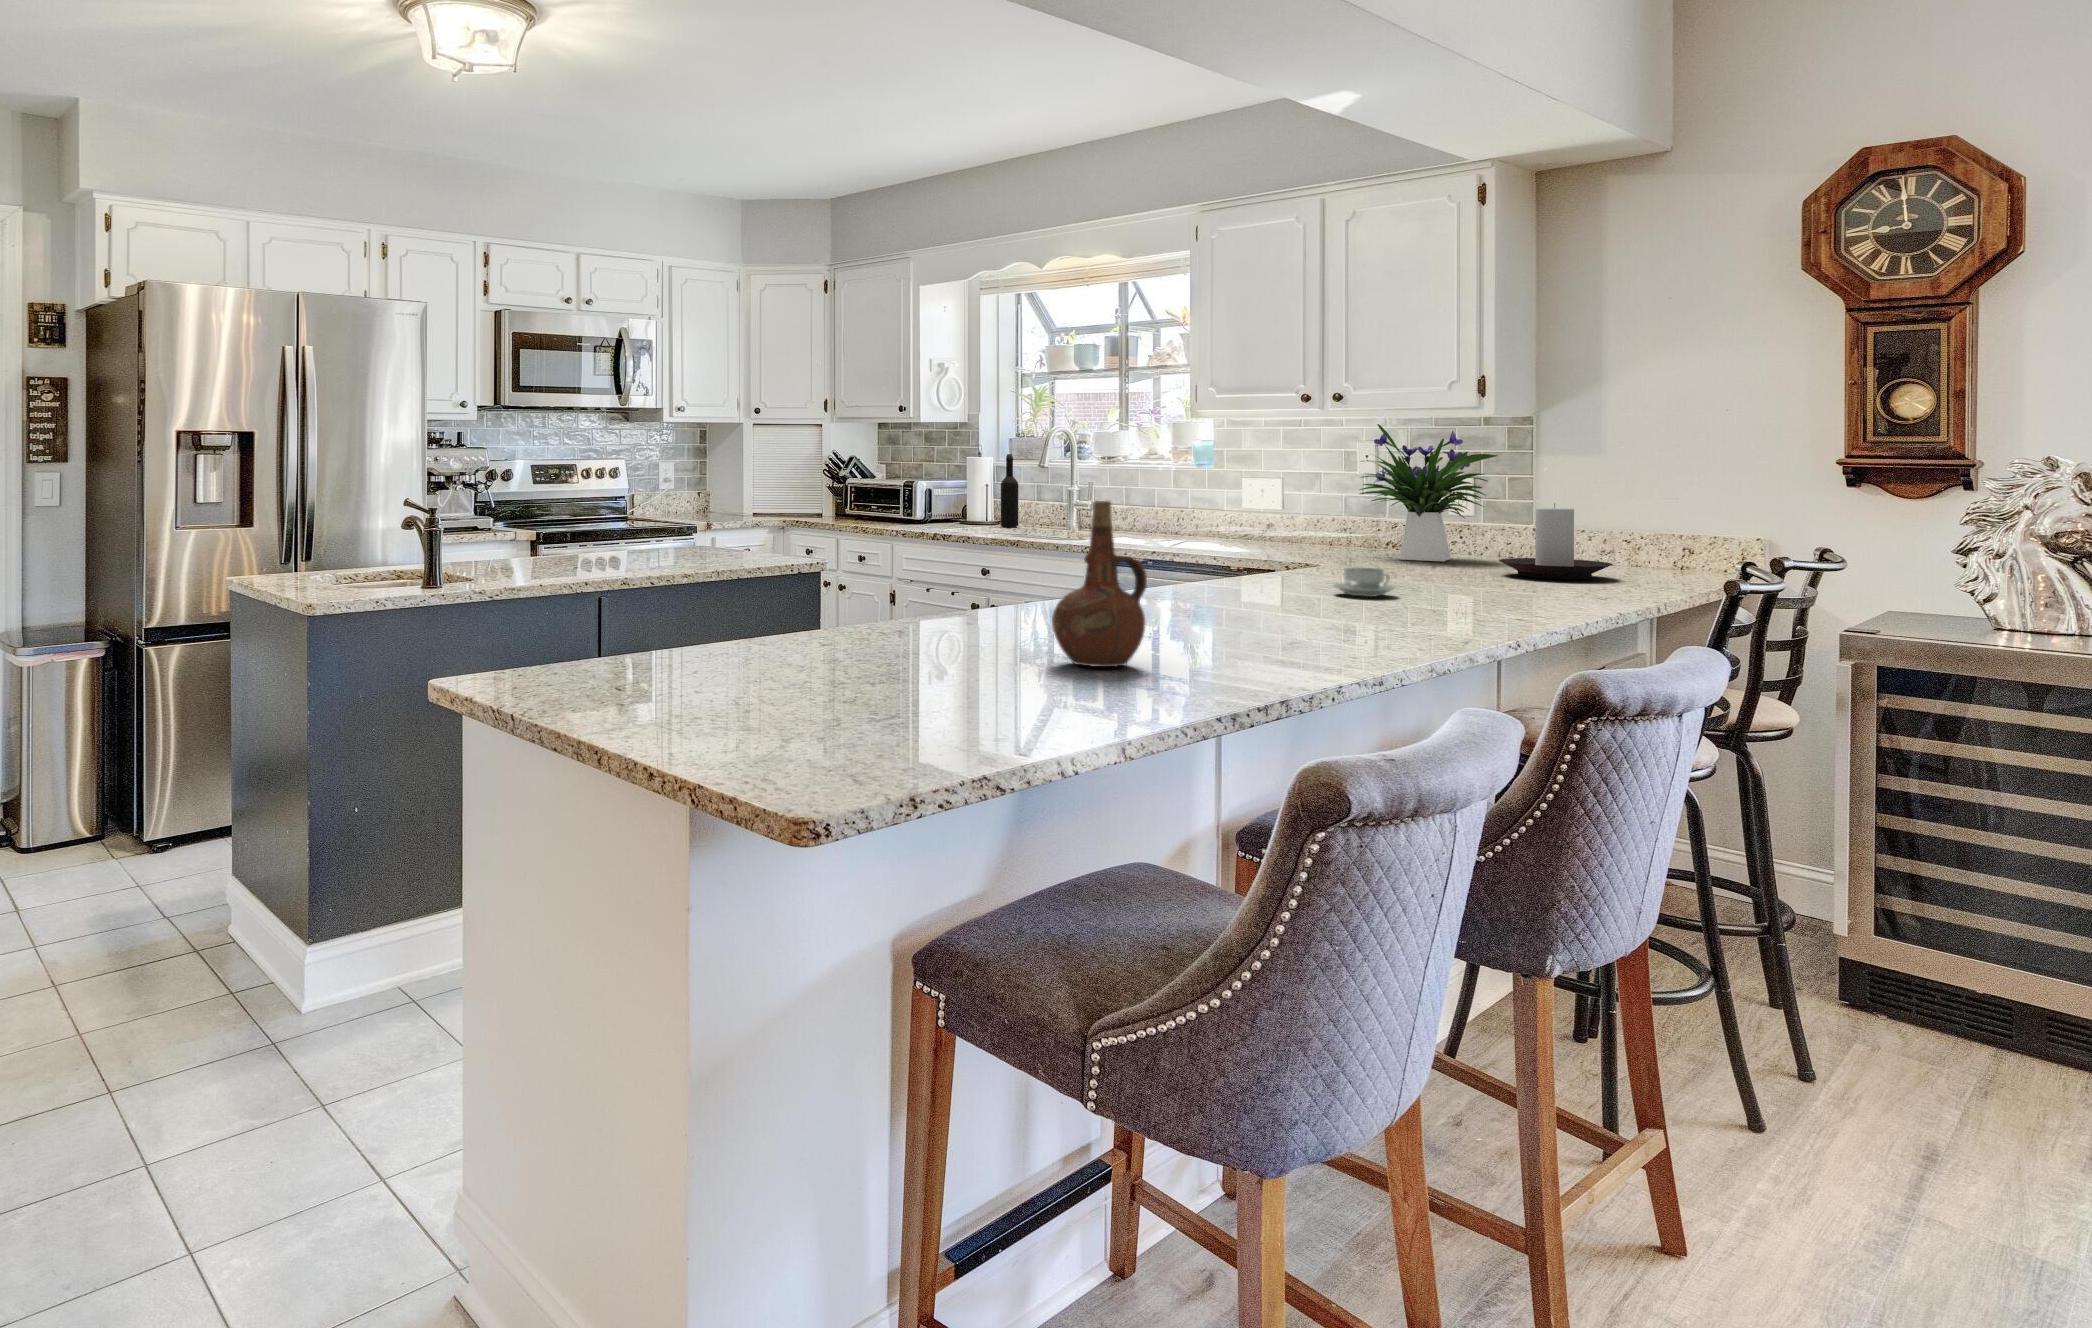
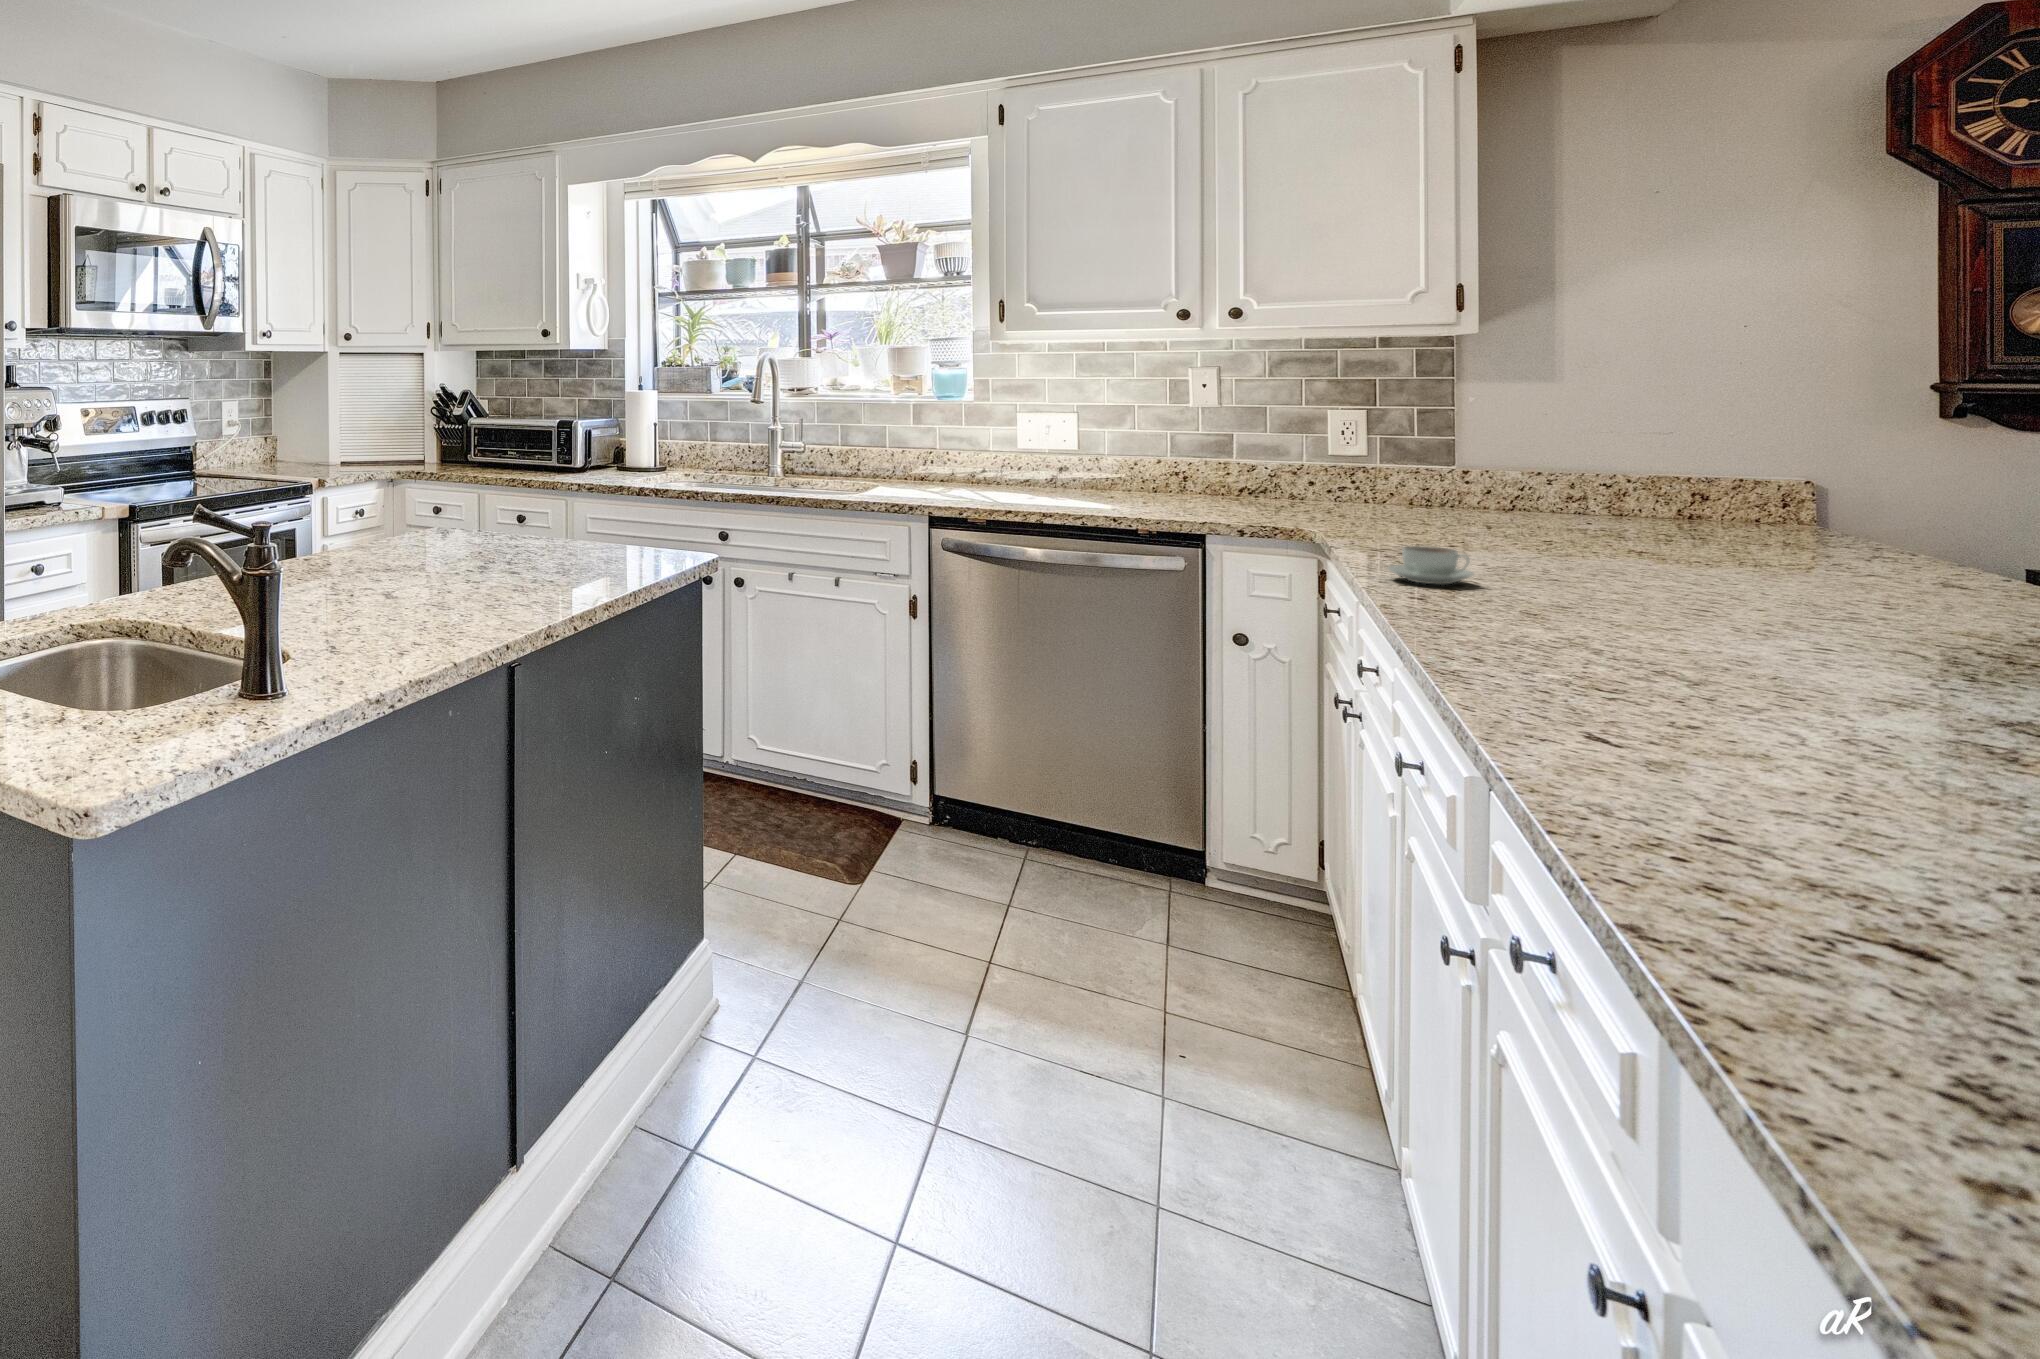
flower arrangement: present [1360,424,1497,561] -> none [1182,360,1349,517]
wine bottle: present [1001,454,1018,527] -> none [674,390,695,477]
ceramic pitcher: present [1052,501,1147,667] -> none [1599,513,1791,787]
candle holder: present [1499,504,1612,579] -> none [1417,454,1555,541]

